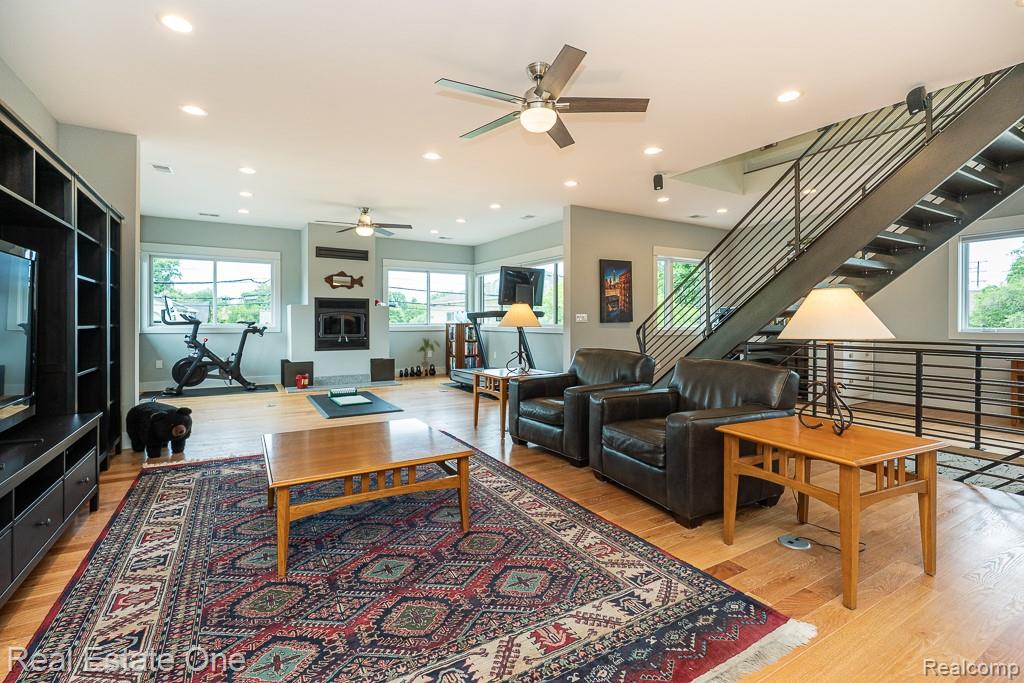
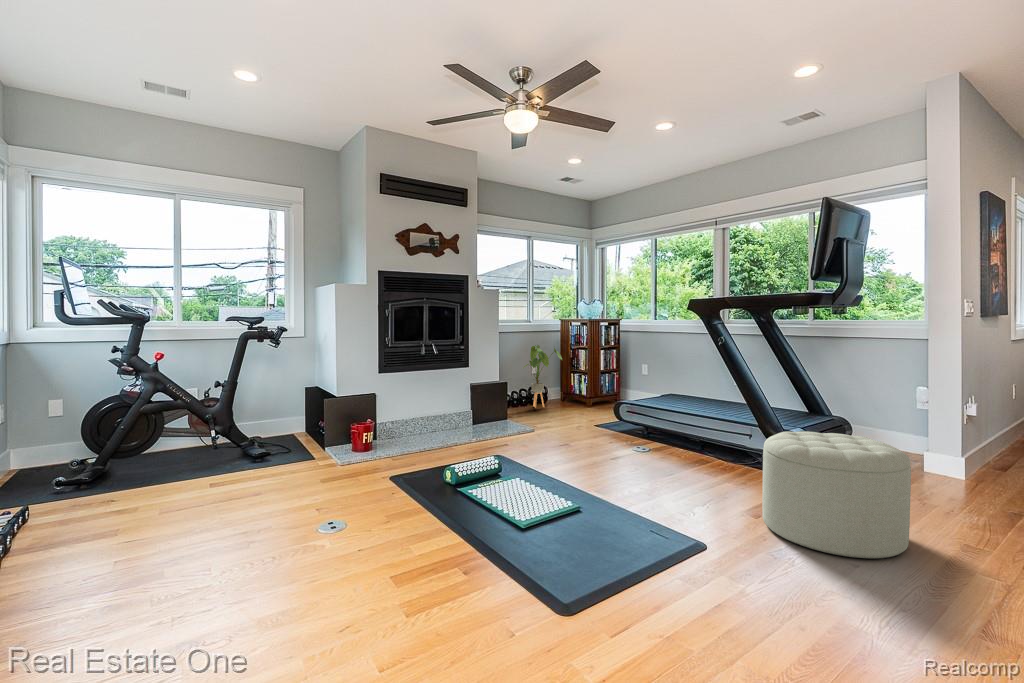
ottoman: none [427,373,476,416] -> present [762,431,911,558]

